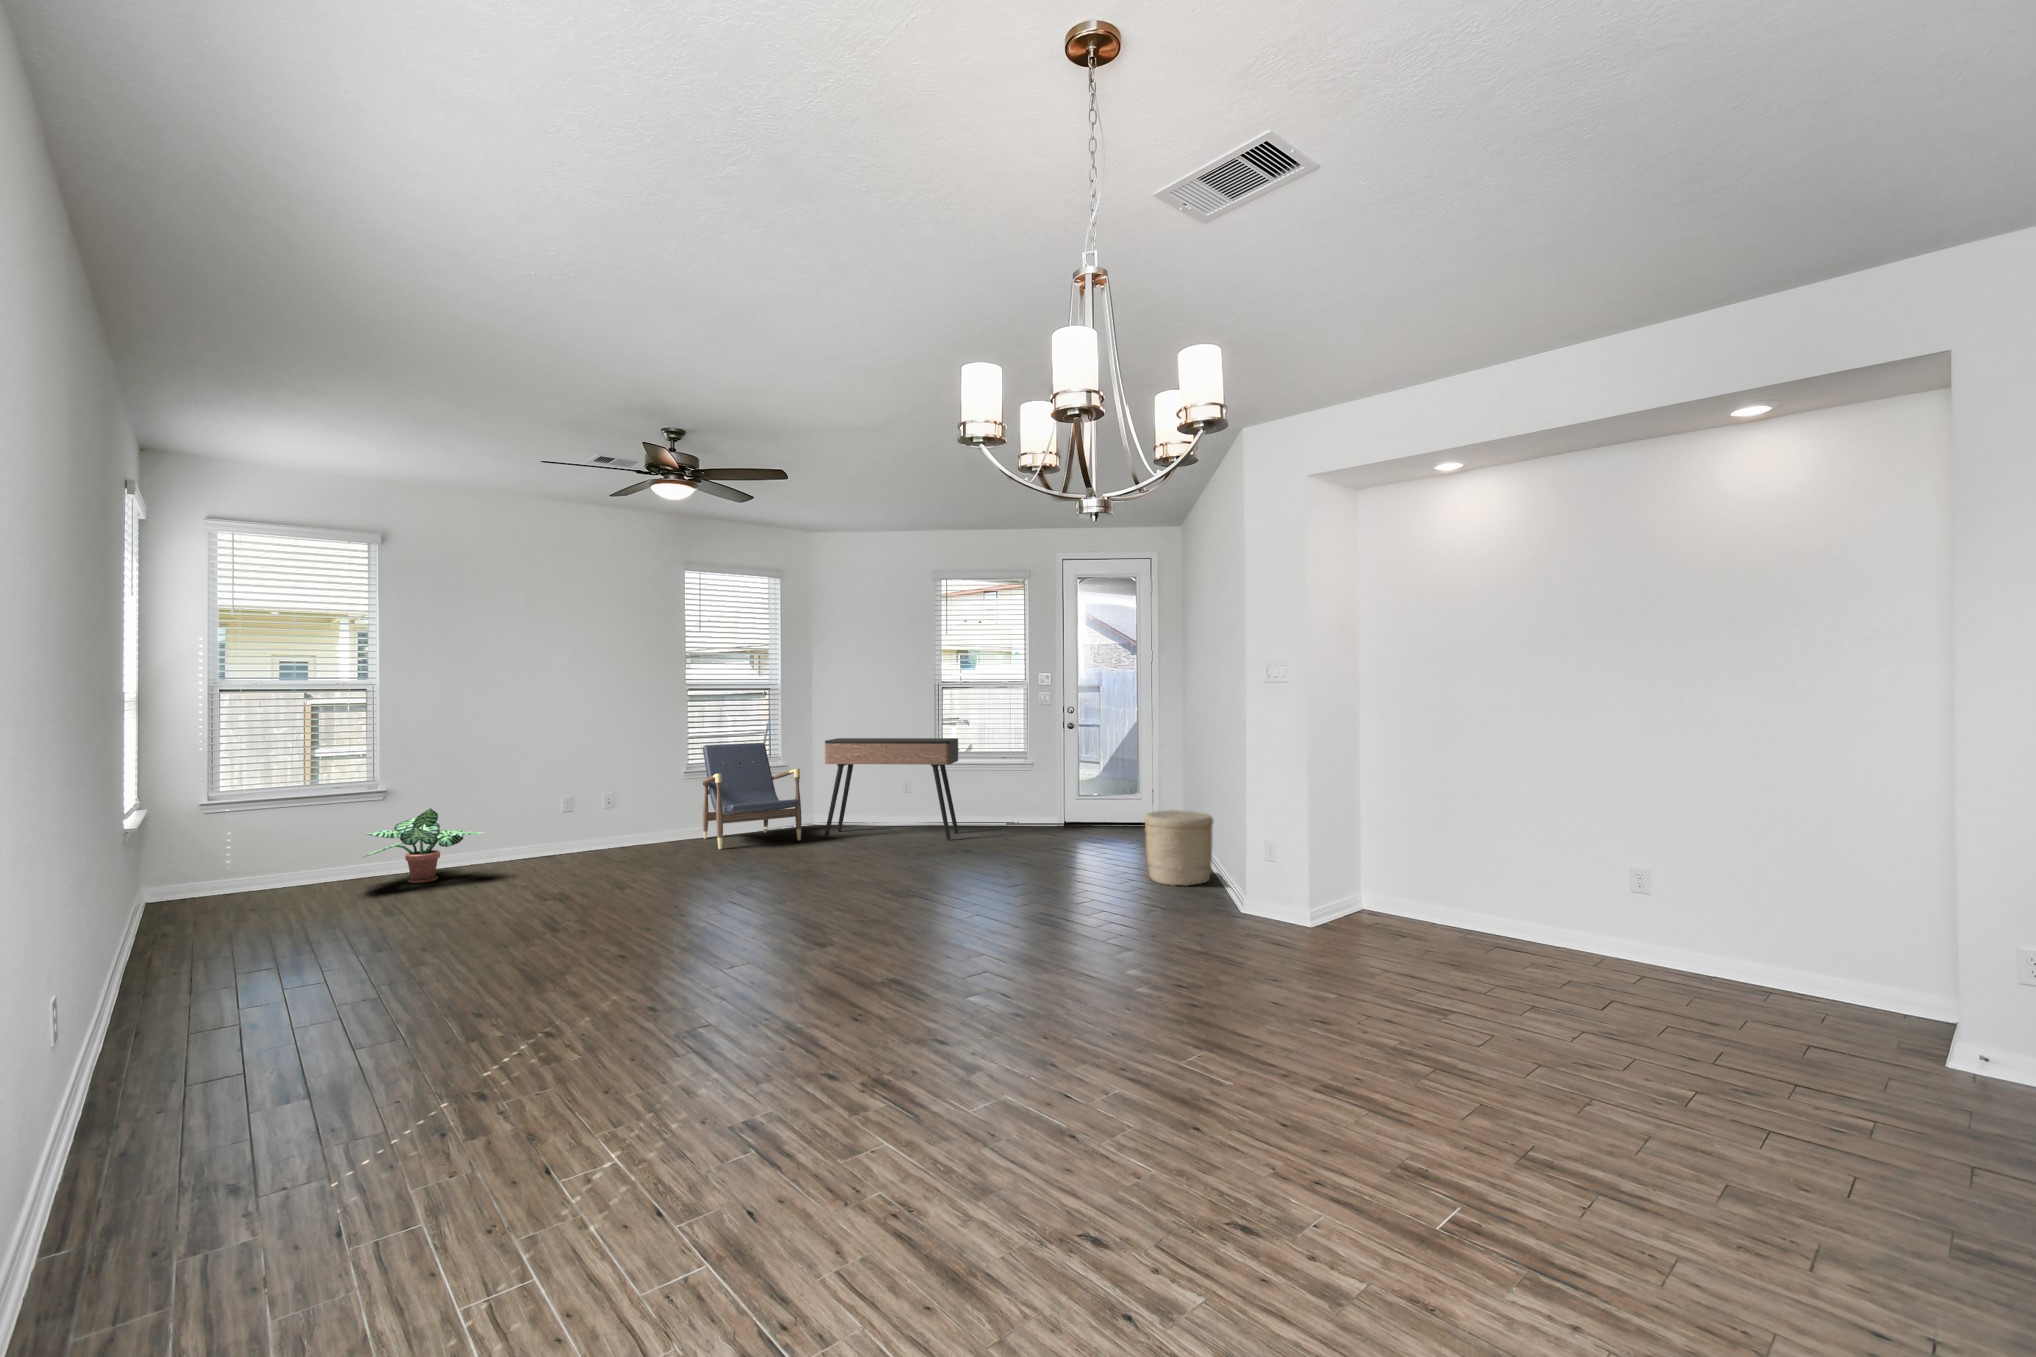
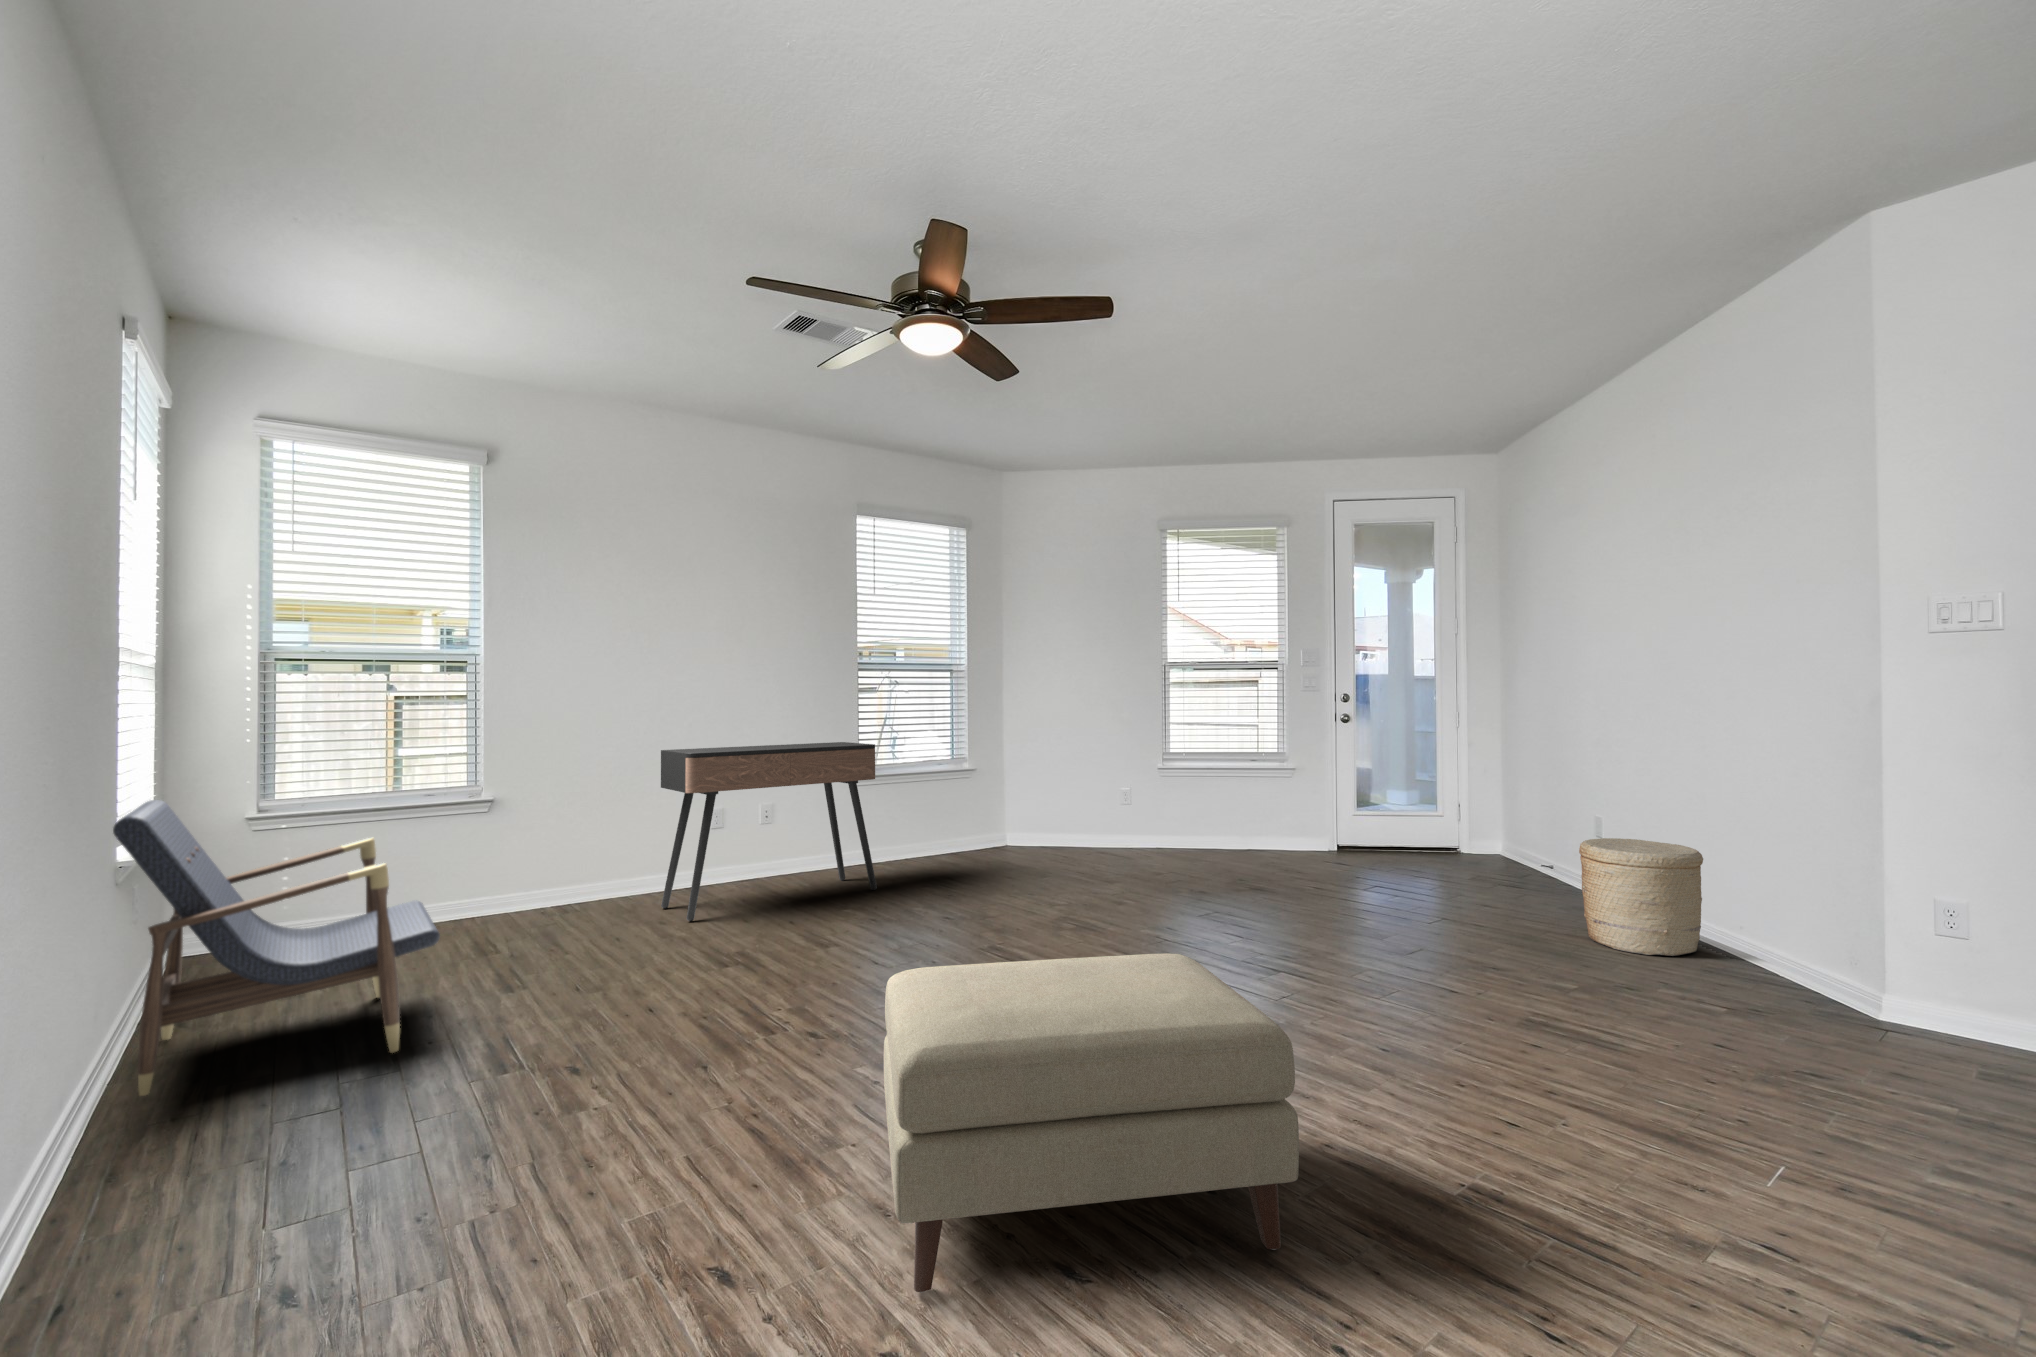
console table: present [824,738,958,840] -> present [661,742,877,921]
lounge chair: present [703,743,801,849] -> present [113,800,440,1096]
potted plant: present [364,808,484,883] -> none [461,826,628,931]
ottoman: none [556,869,777,1020] -> present [884,953,1299,1293]

